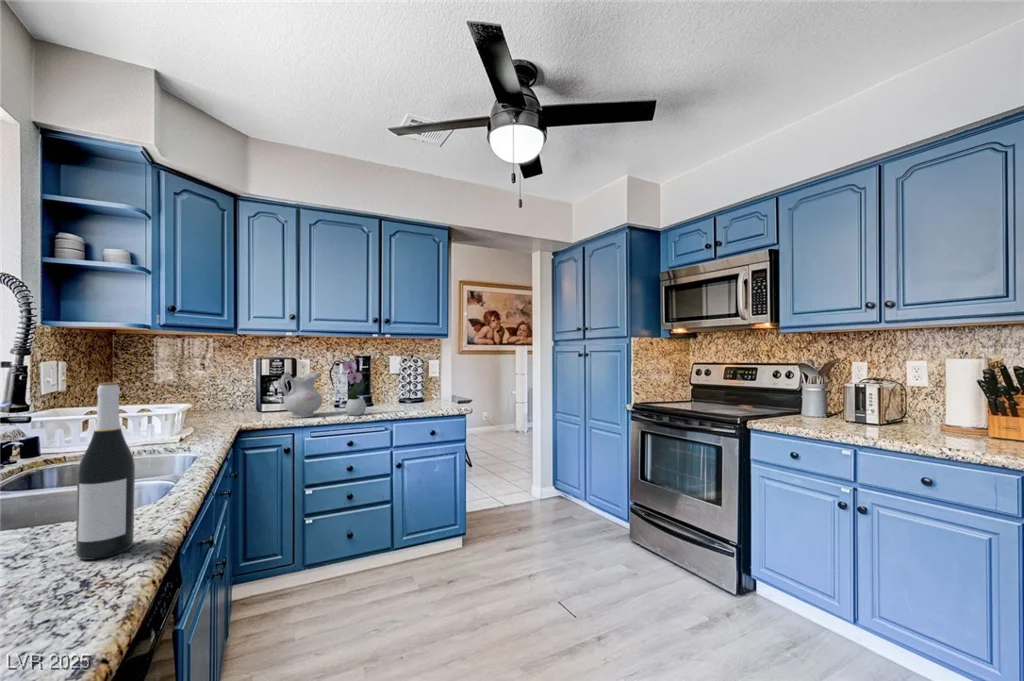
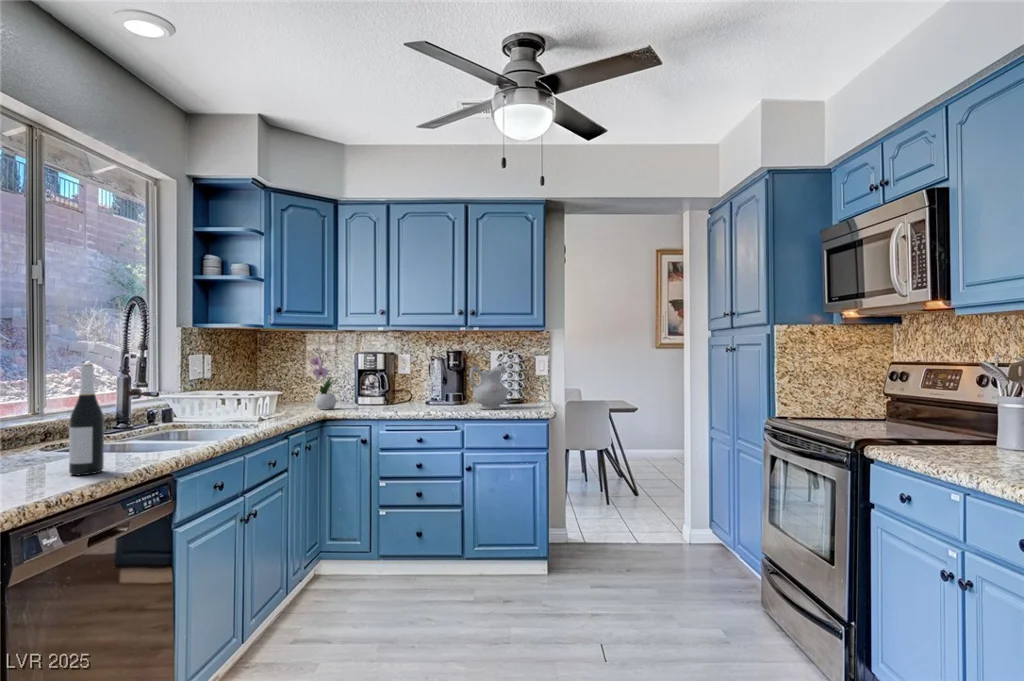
flower arrangement: present [343,352,367,416] -> present [311,348,337,410]
ceramic pitcher: present [280,372,322,418] -> present [470,365,507,409]

